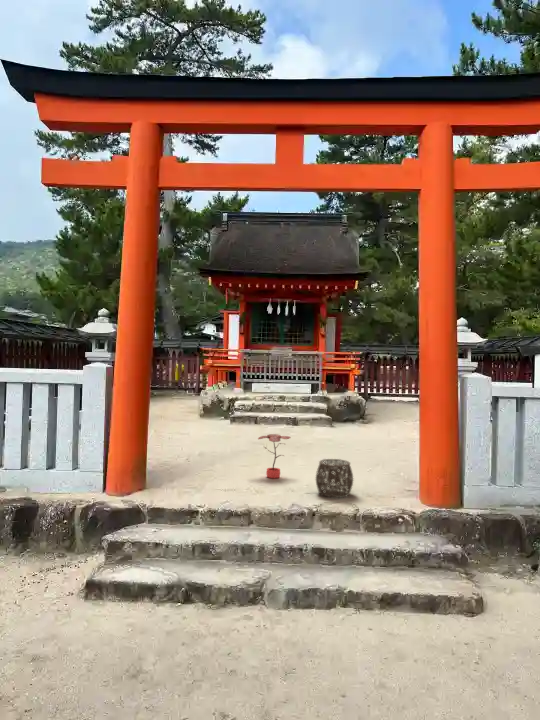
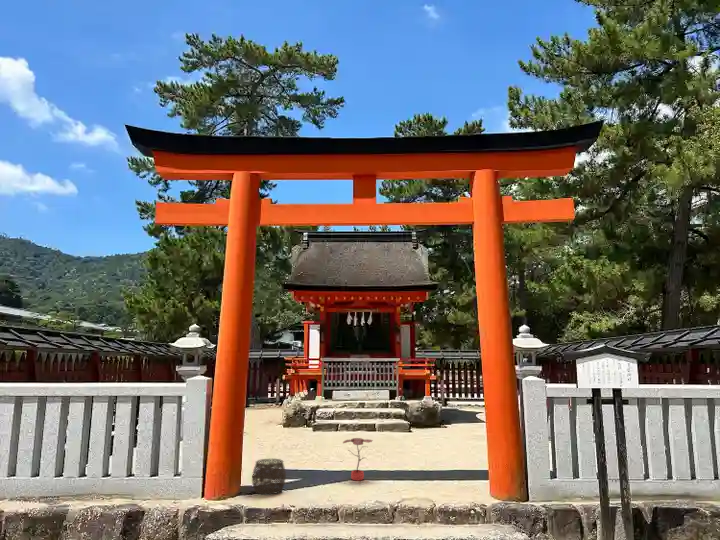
woven basket: present [316,459,353,498] -> present [252,459,286,494]

